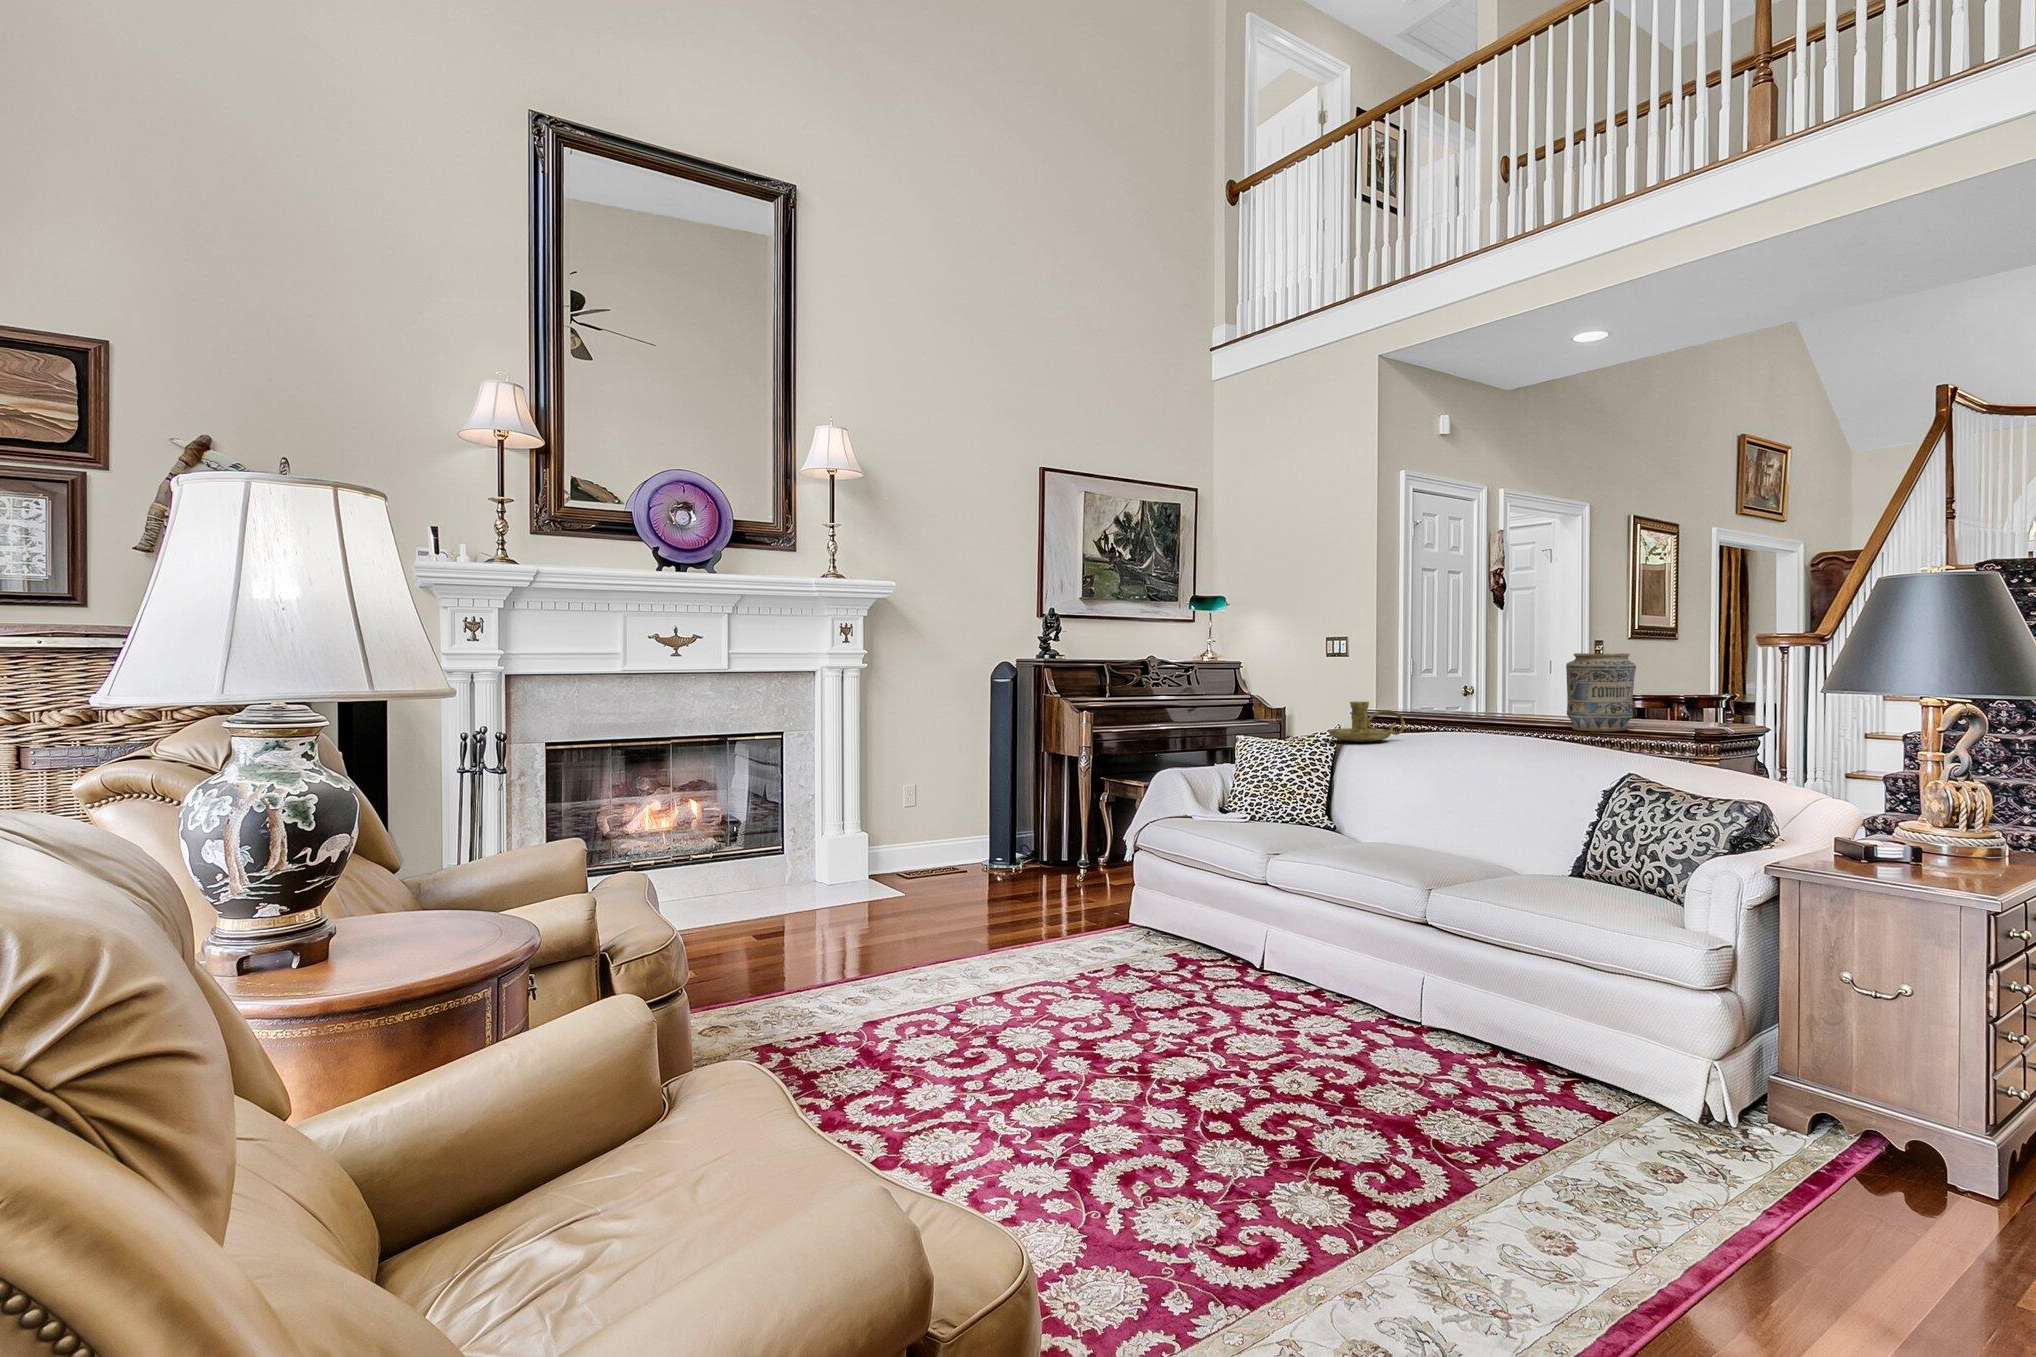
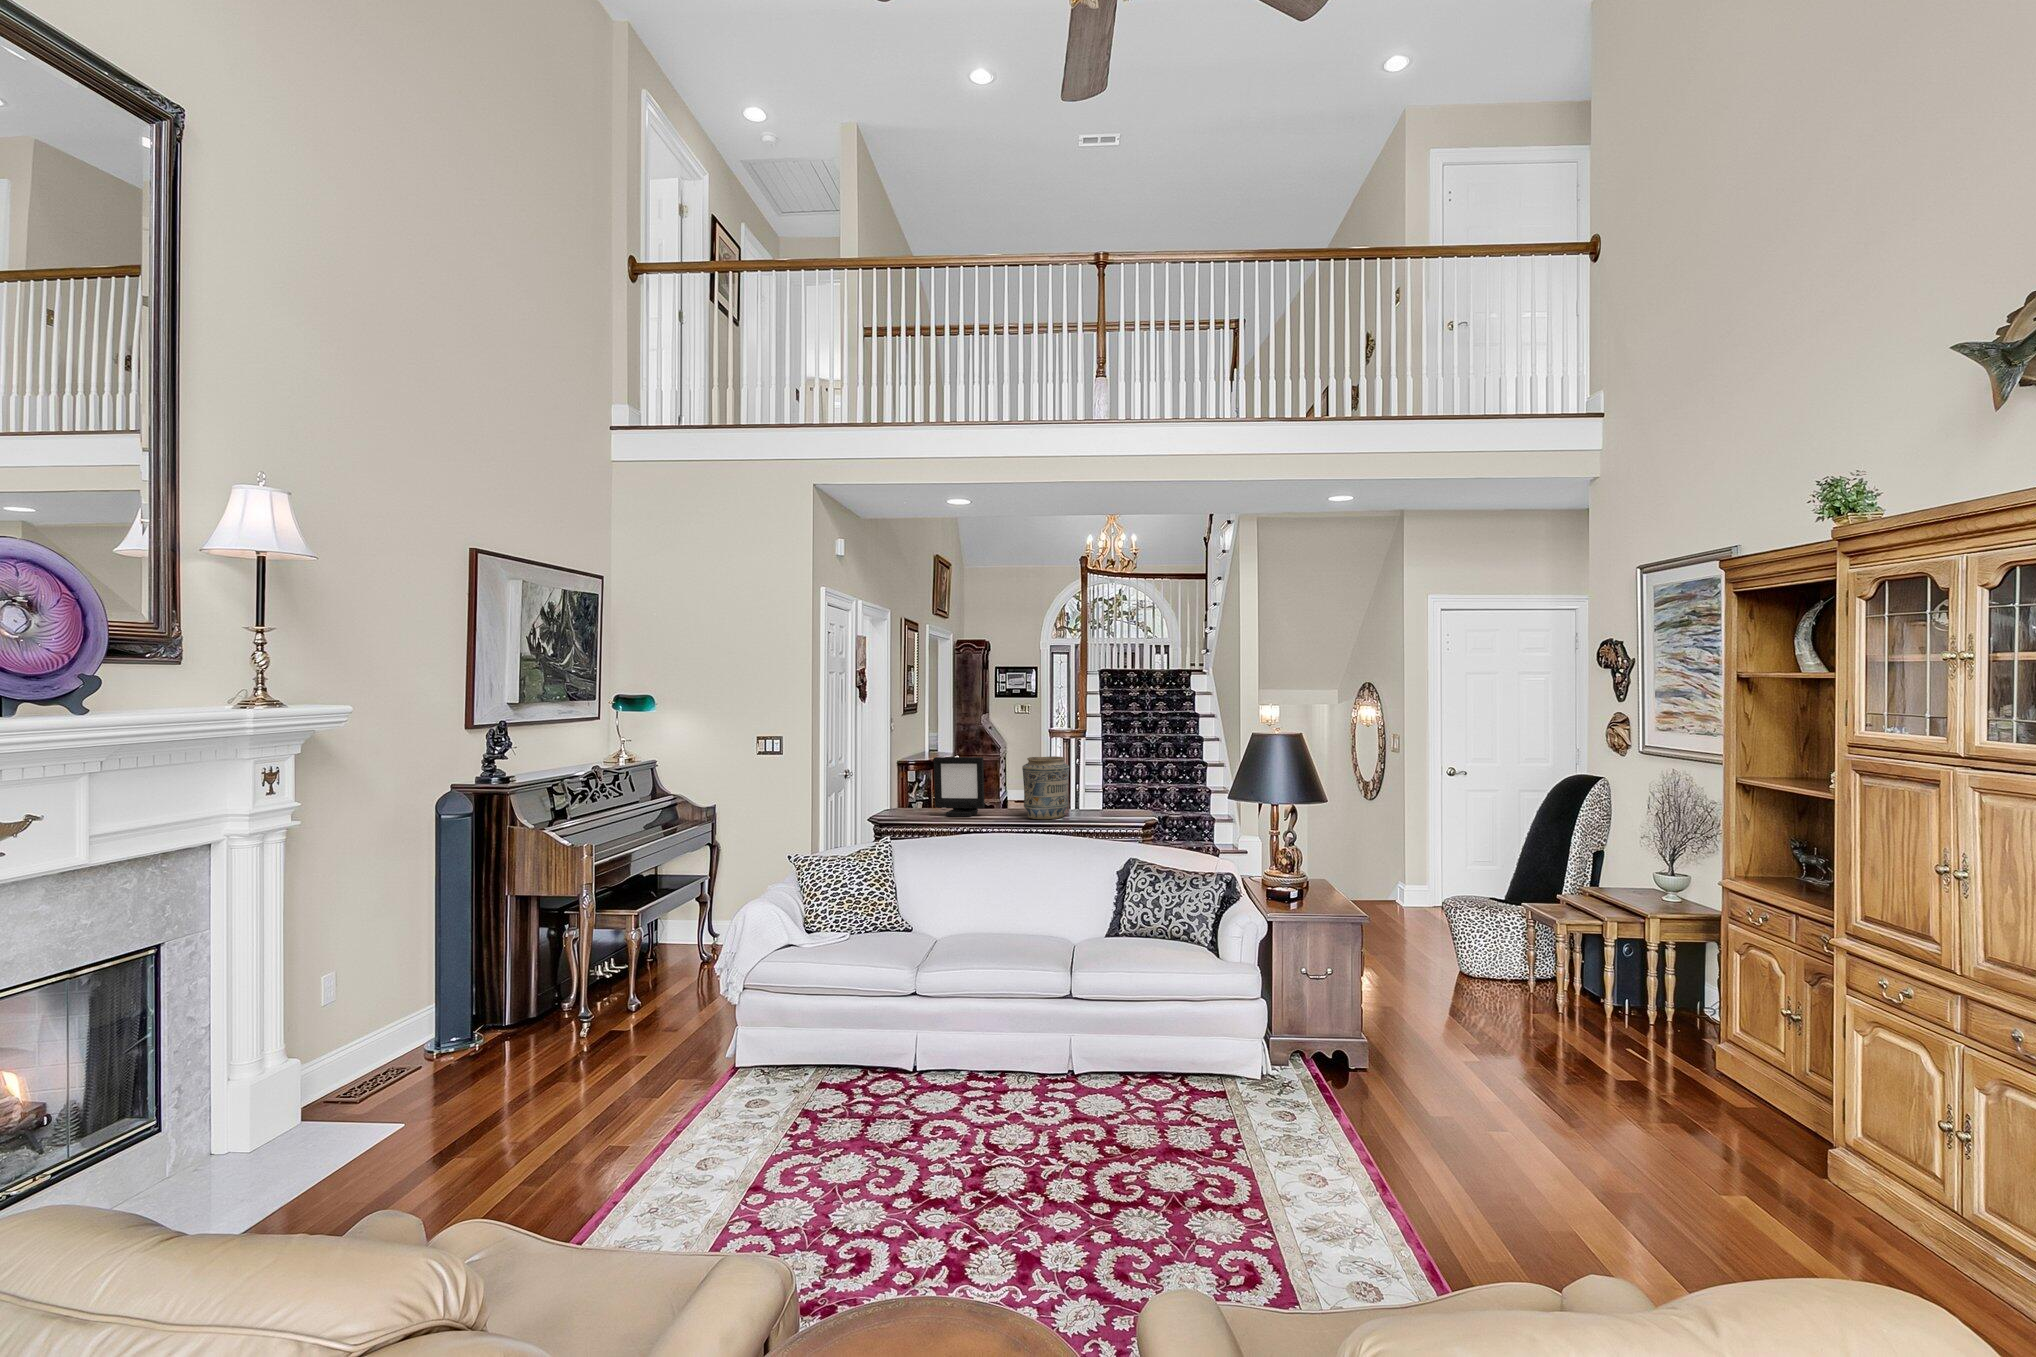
picture frame: none [1467,654,1525,725] -> present [934,757,985,816]
candle holder: present [1329,702,1405,742] -> none [887,815,943,851]

